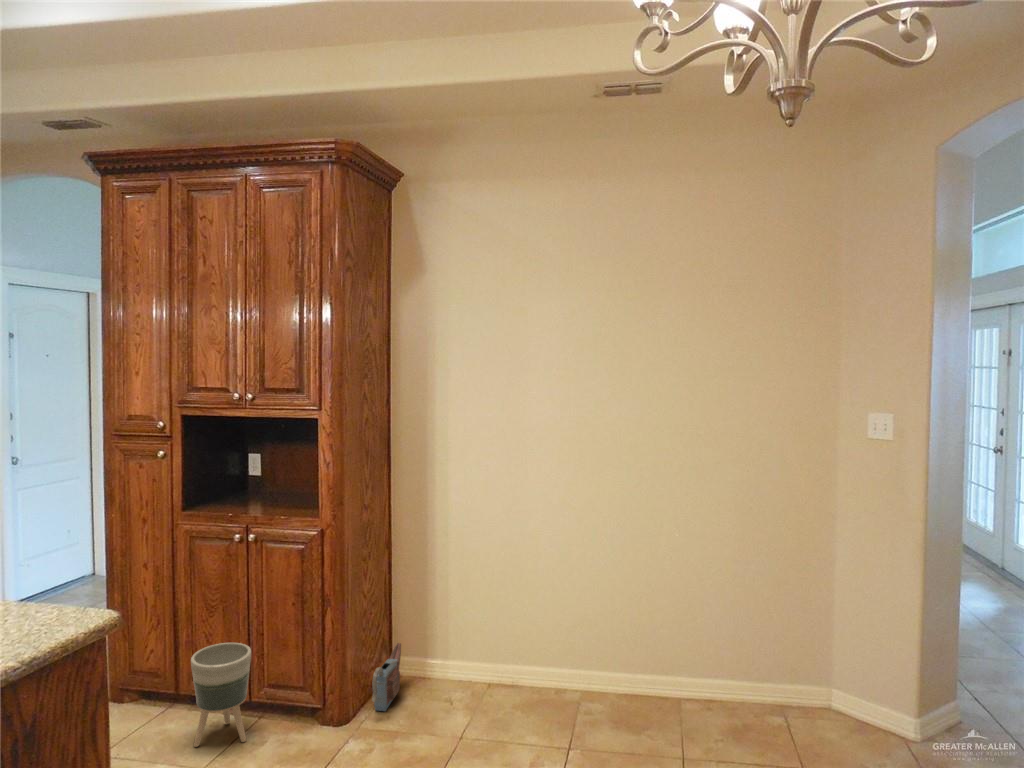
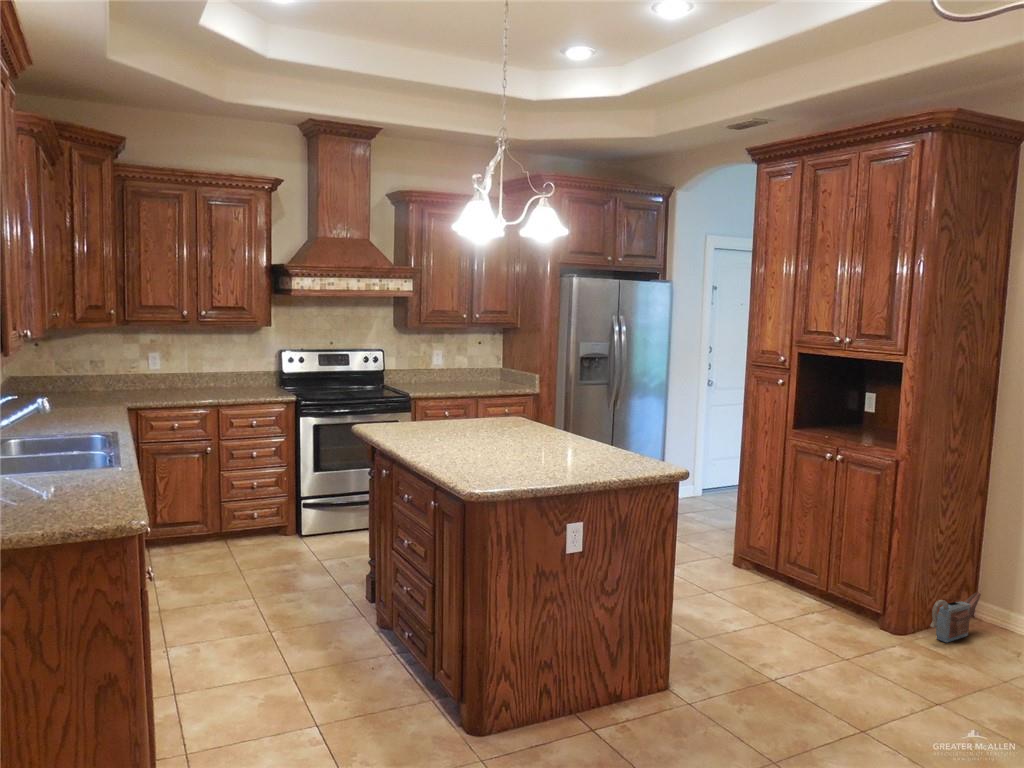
planter: present [191,643,251,747] -> none [778,537,829,617]

